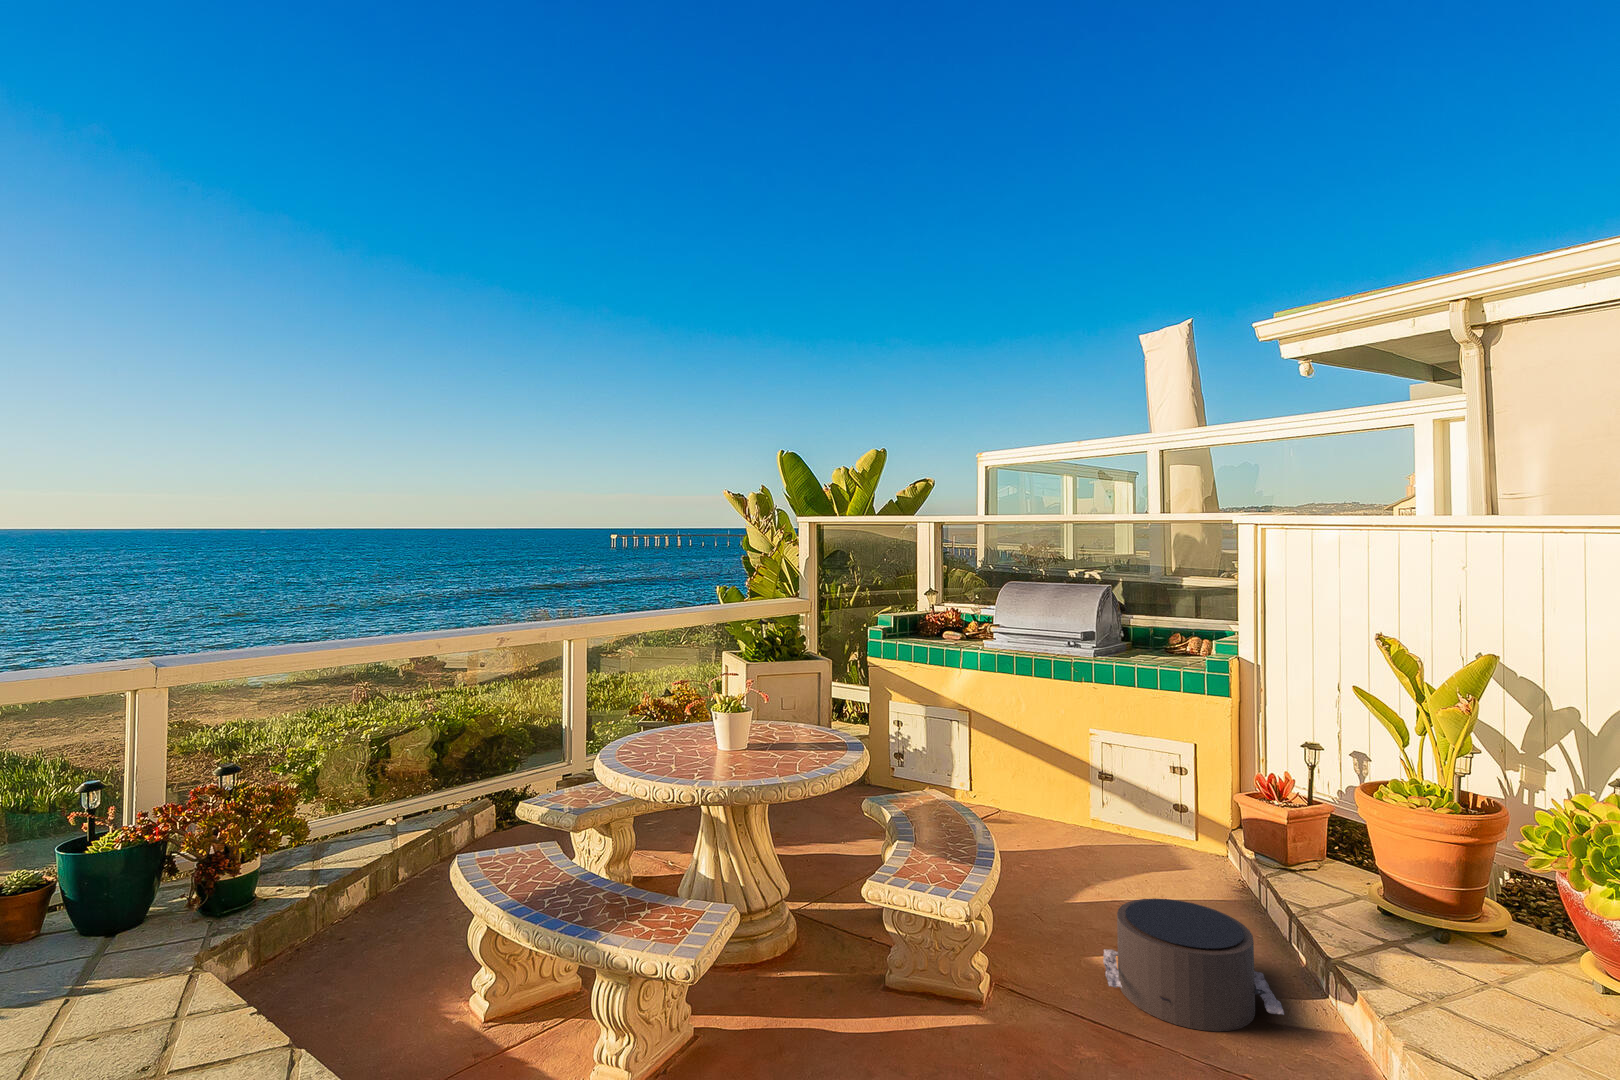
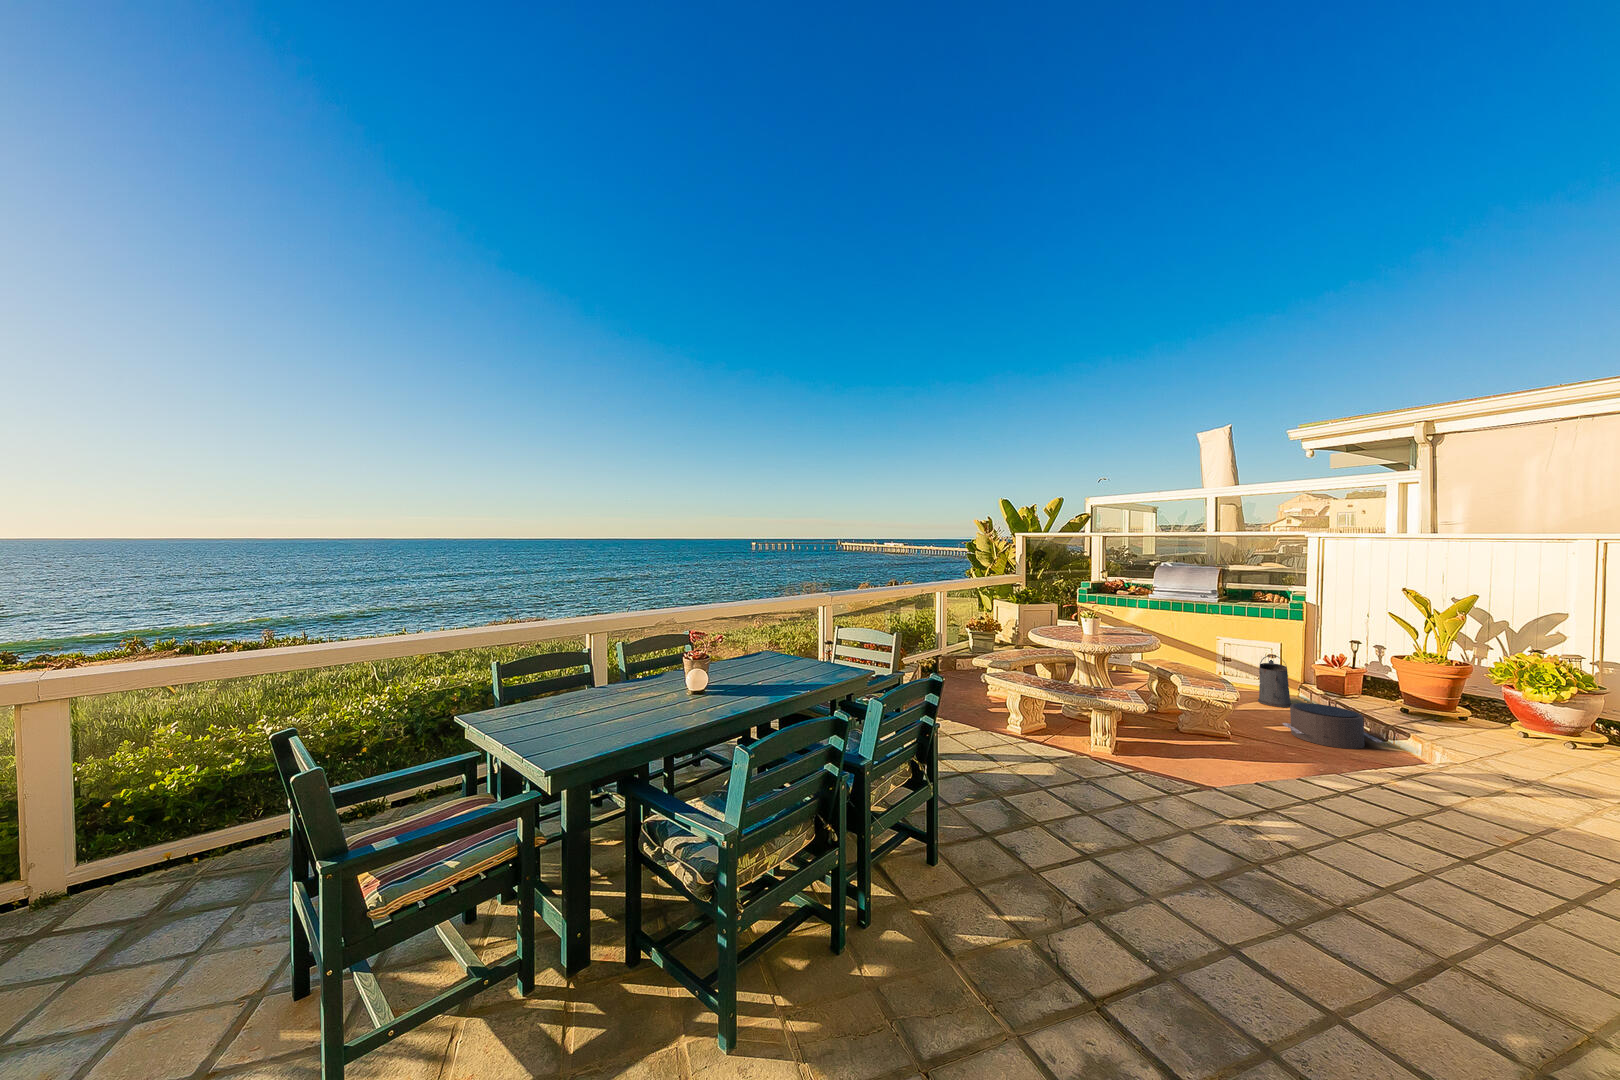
watering can: none [1132,772,1192,890] -> present [1258,655,1291,707]

